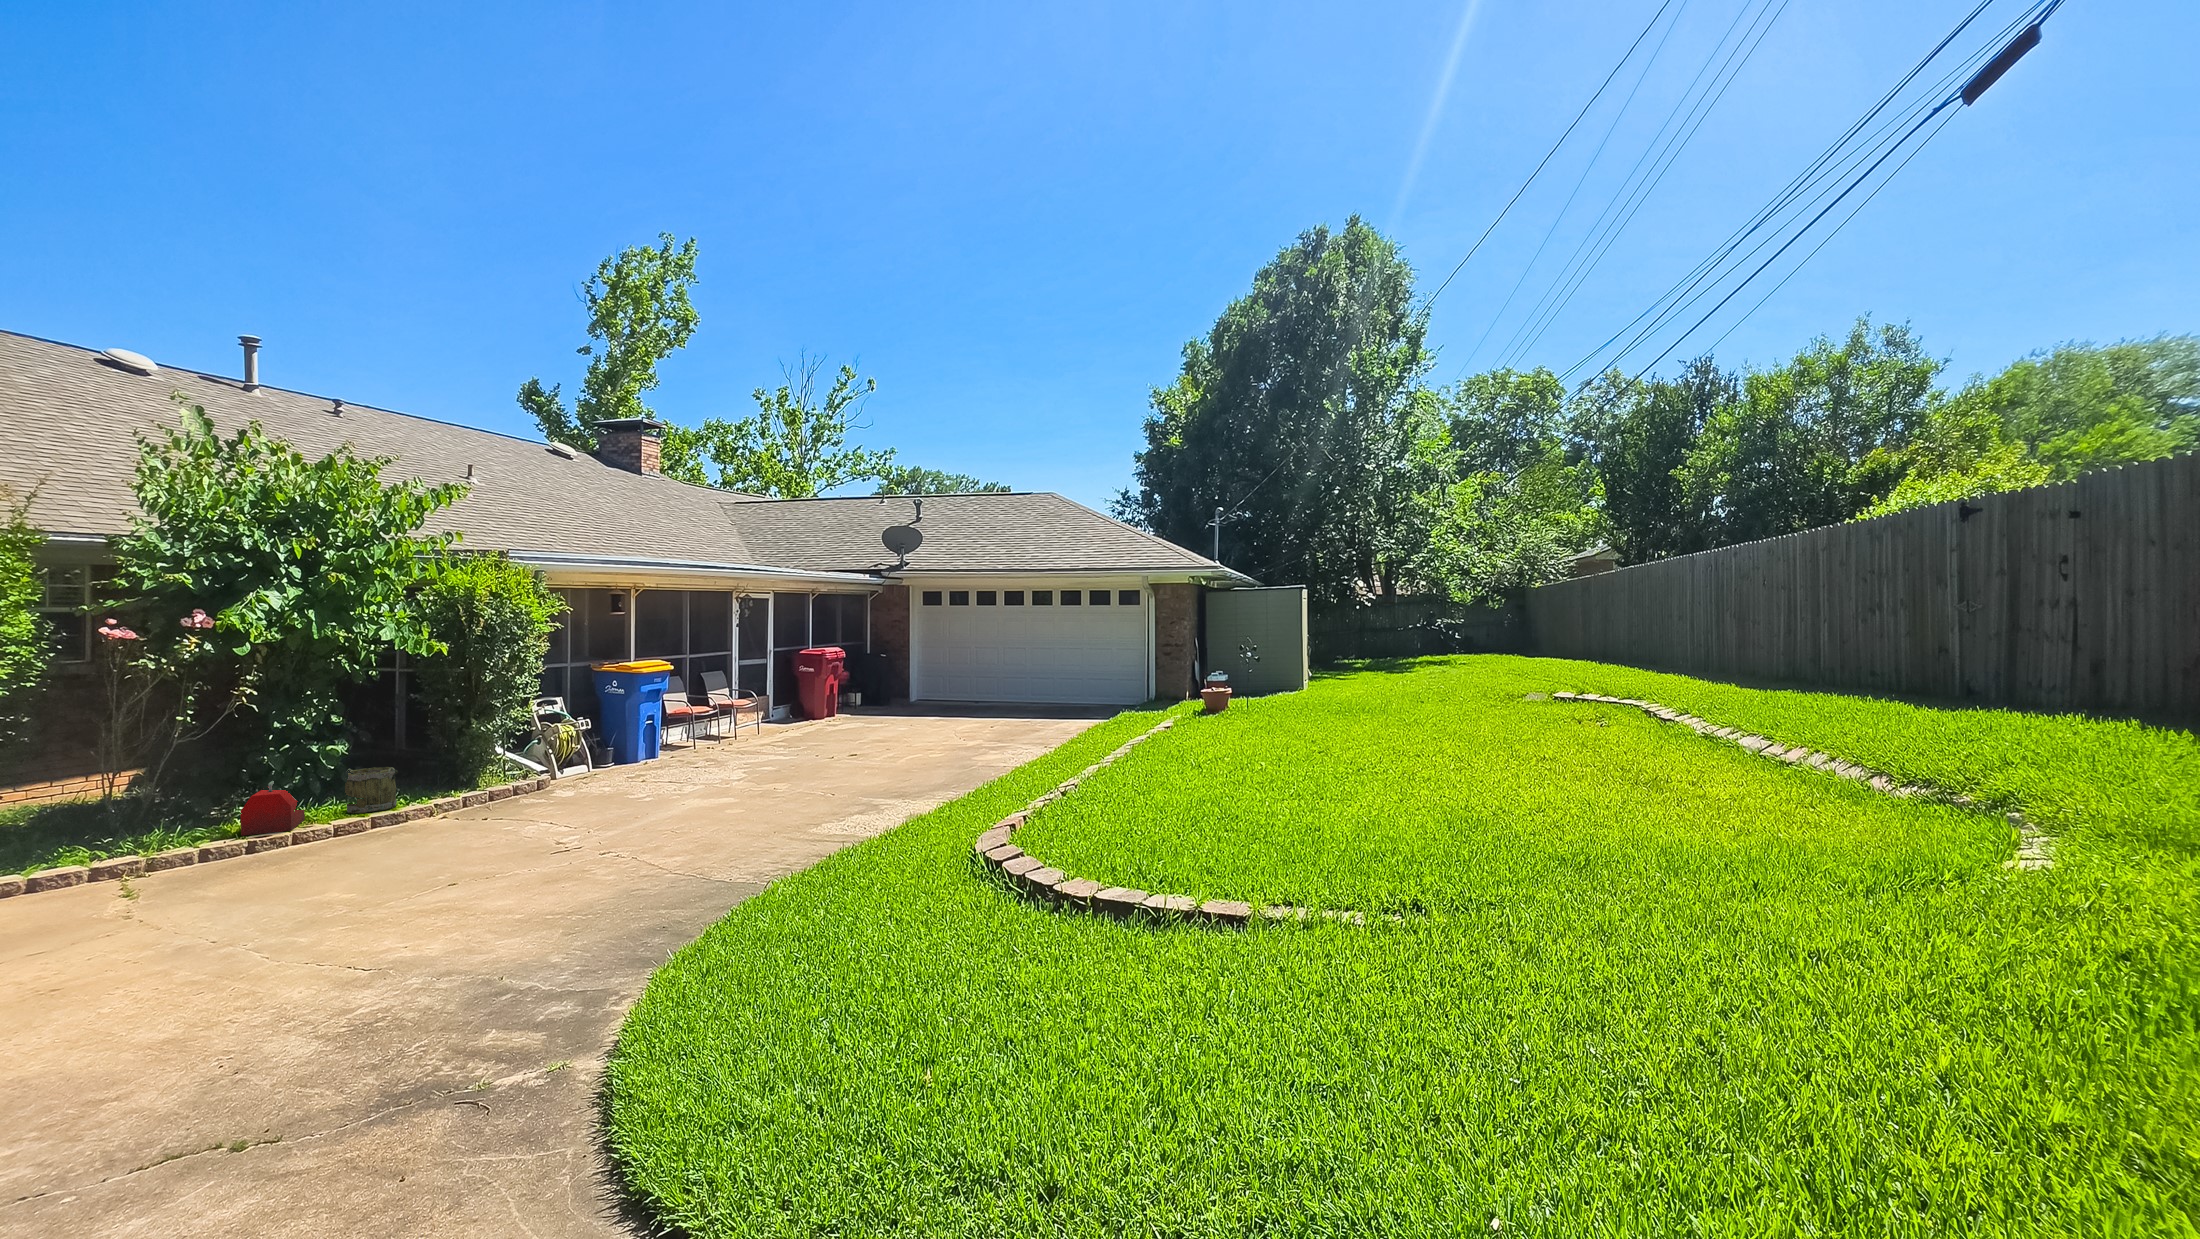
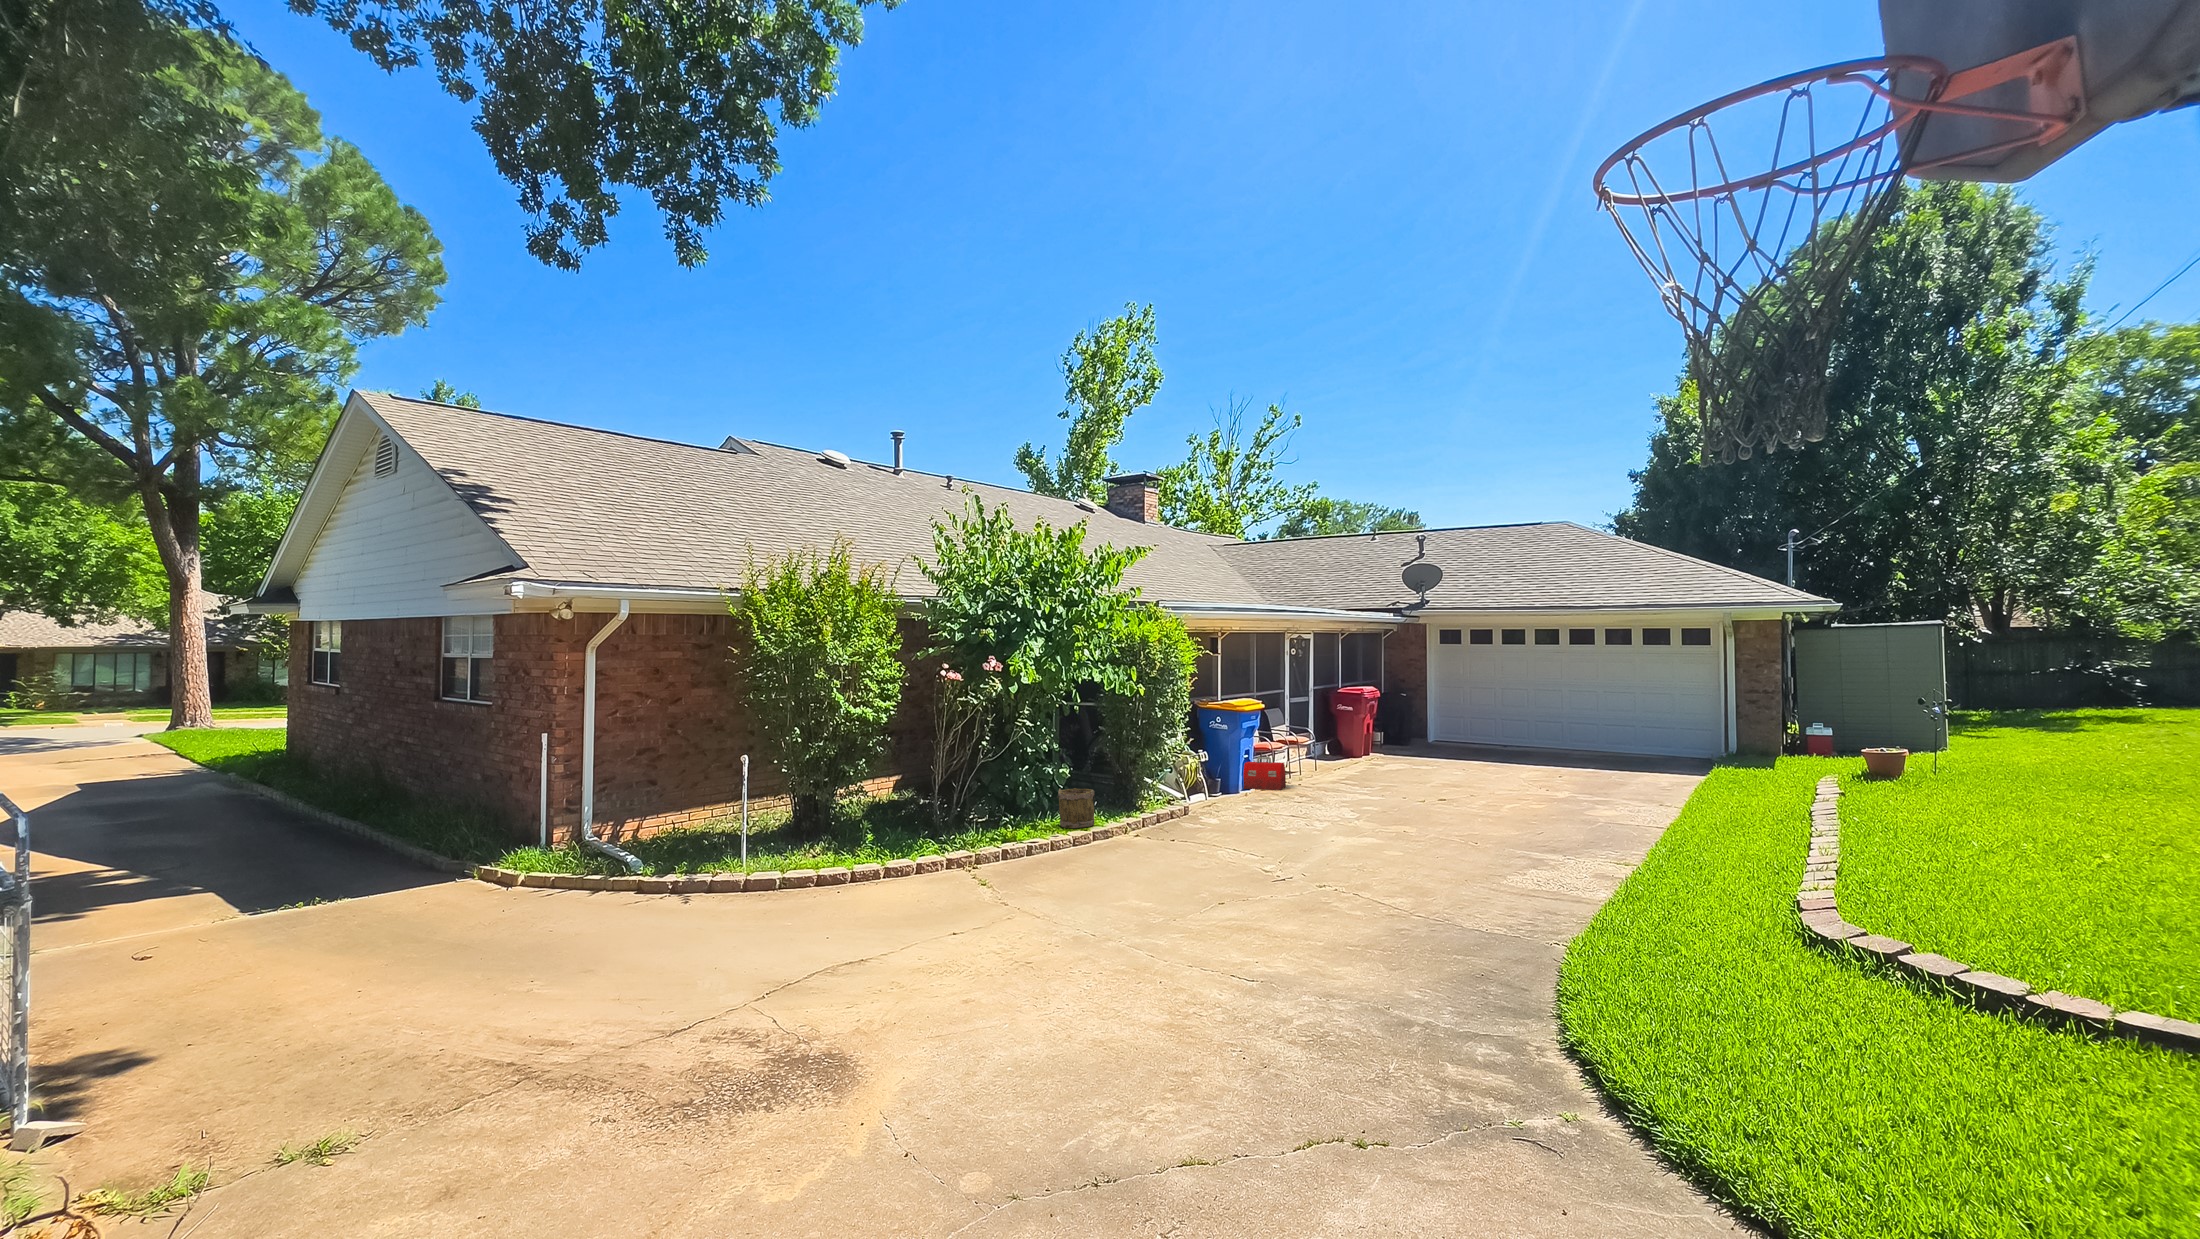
toolbox: present [240,781,305,836] -> present [1244,757,1286,790]

